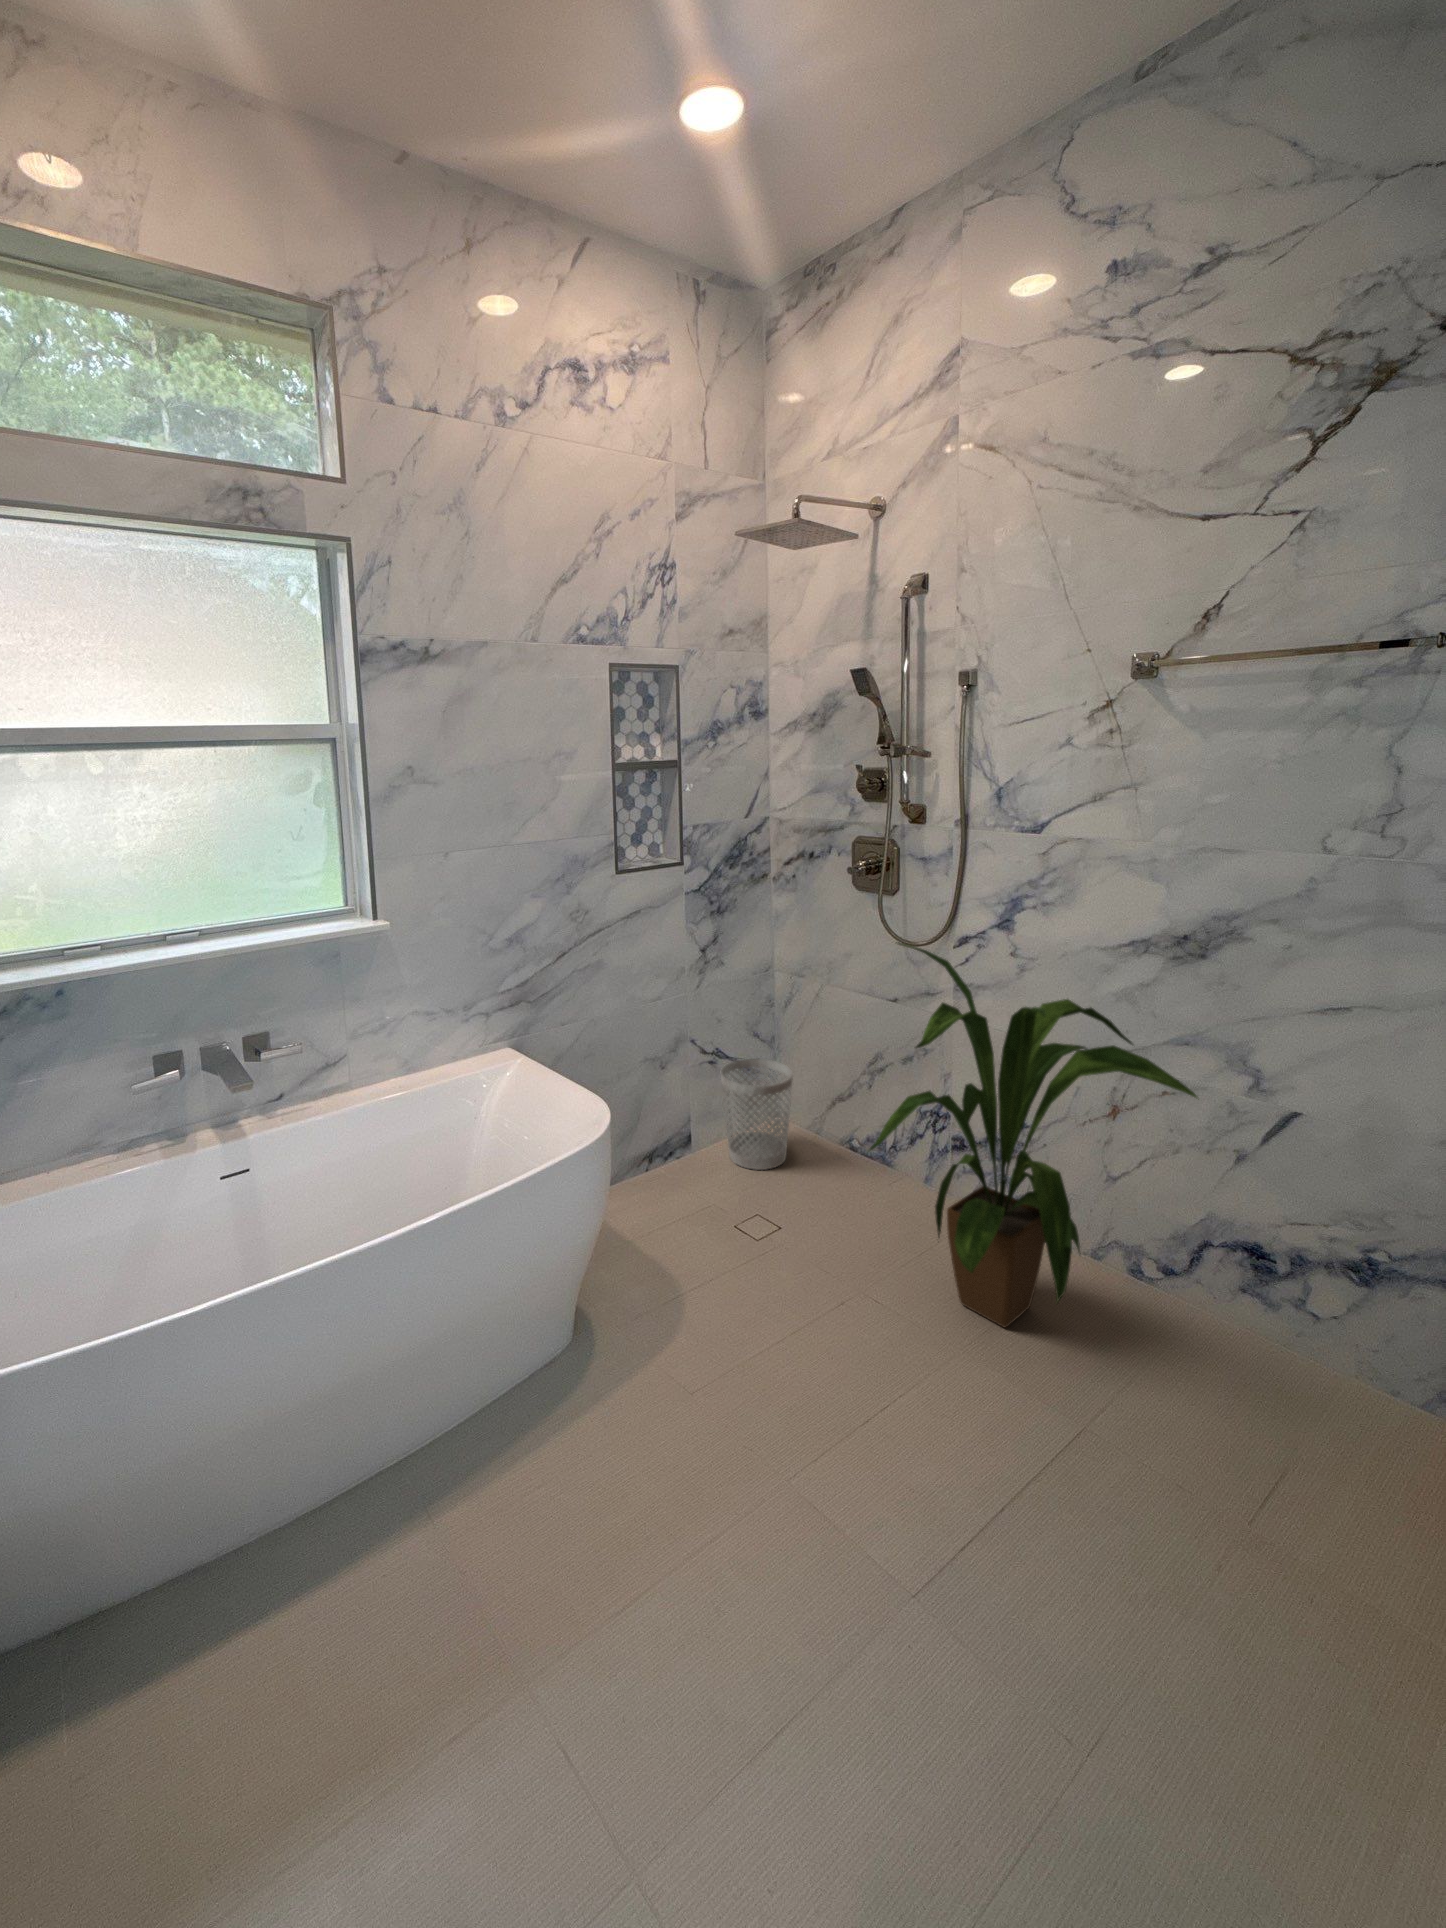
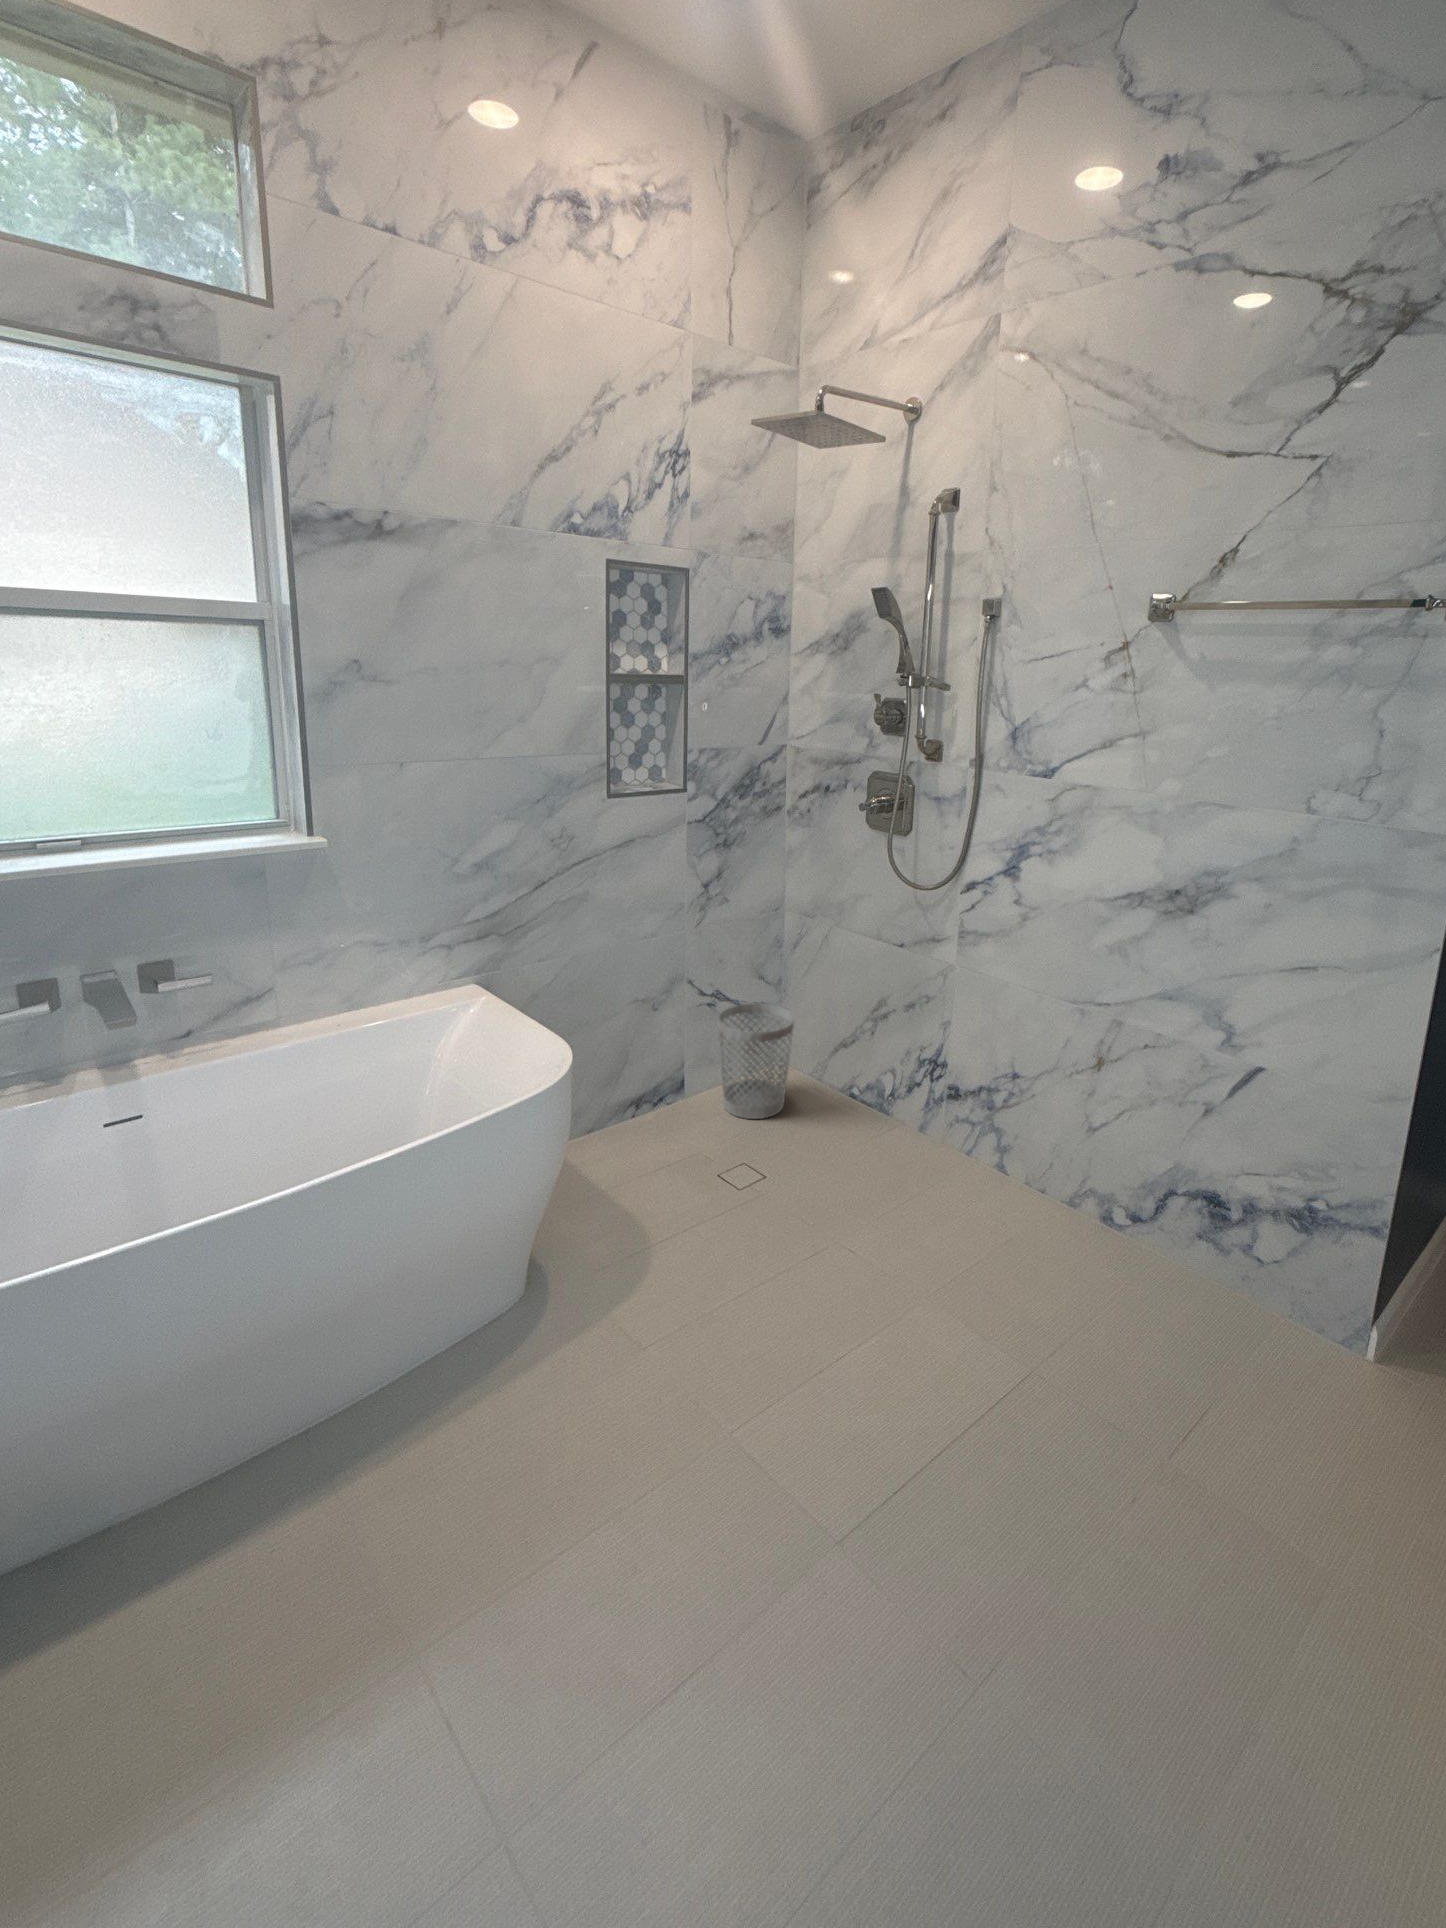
house plant: present [869,942,1197,1328] -> none [844,885,1169,1276]

